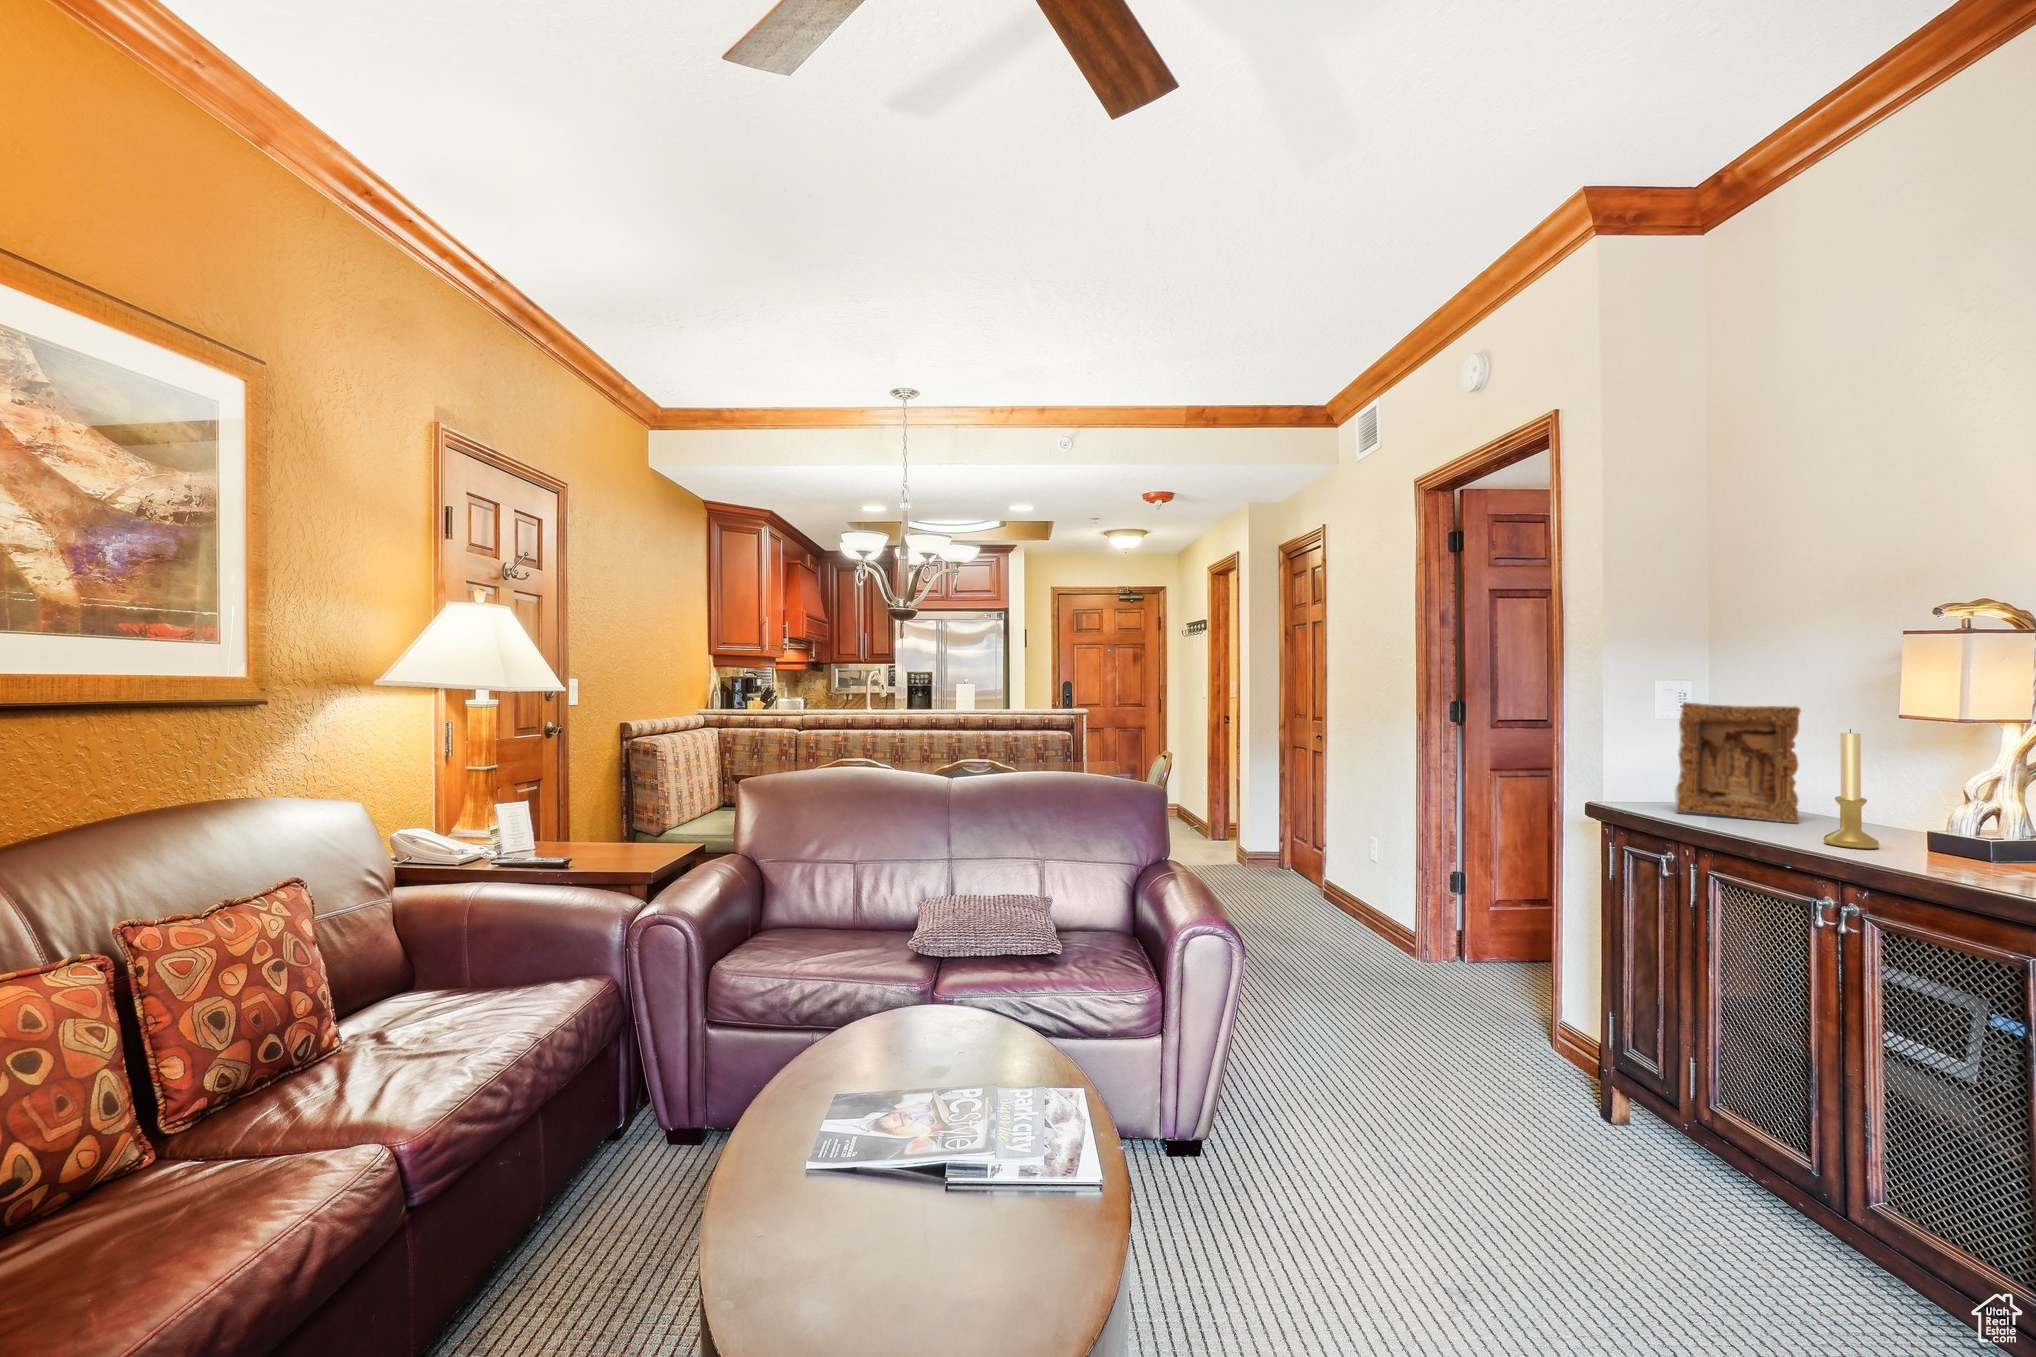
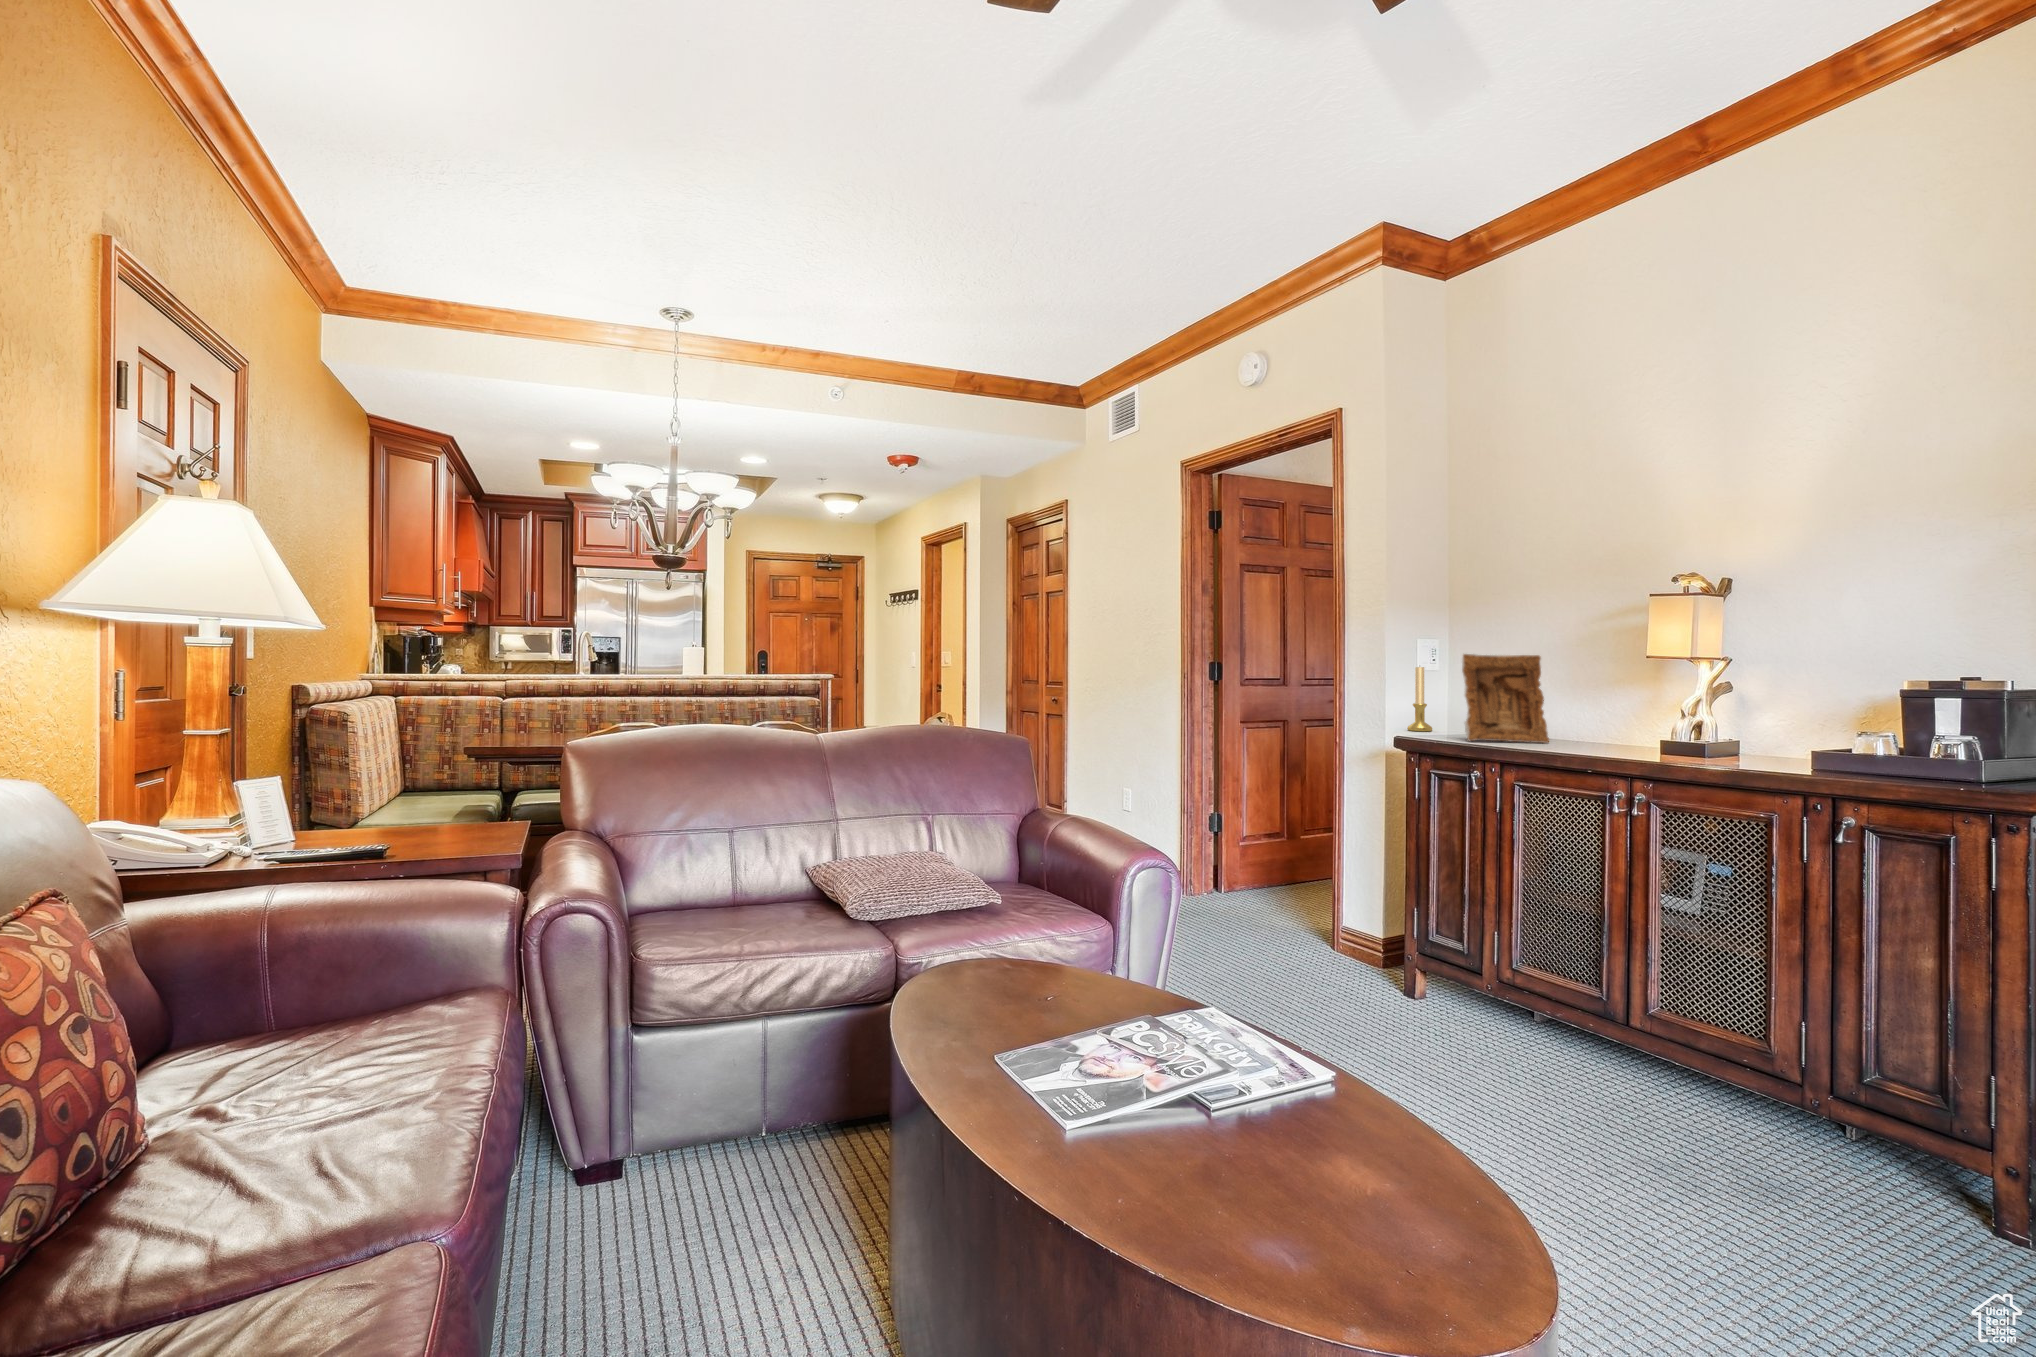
candle holder: present [1824,729,1879,849] -> present [1407,667,1432,731]

